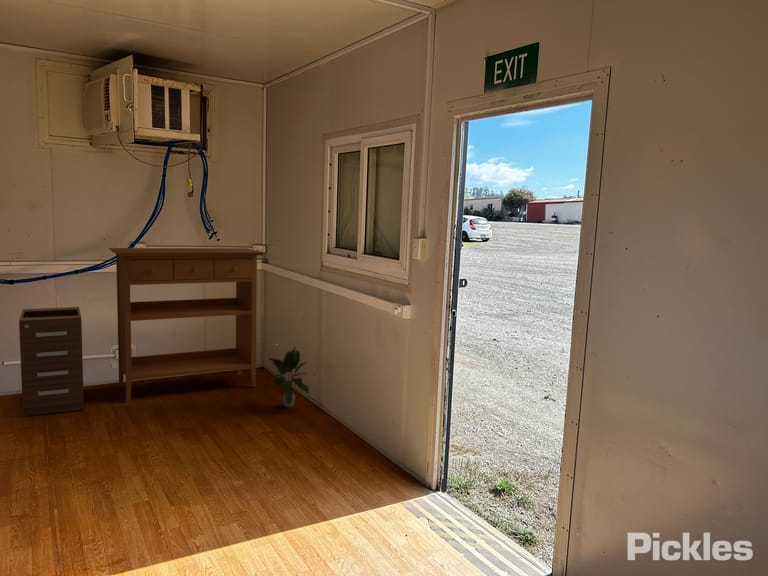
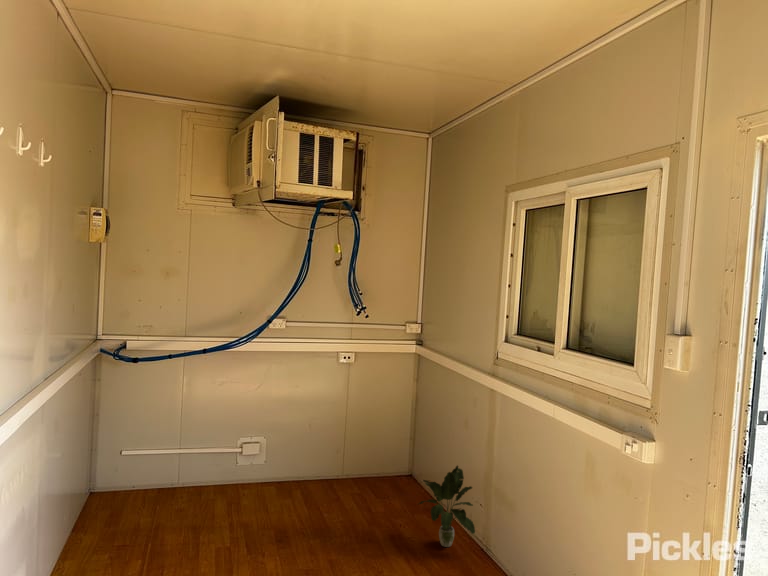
console table: present [109,248,265,402] -> none [244,323,423,515]
filing cabinet: present [19,307,84,416] -> none [128,390,207,527]

